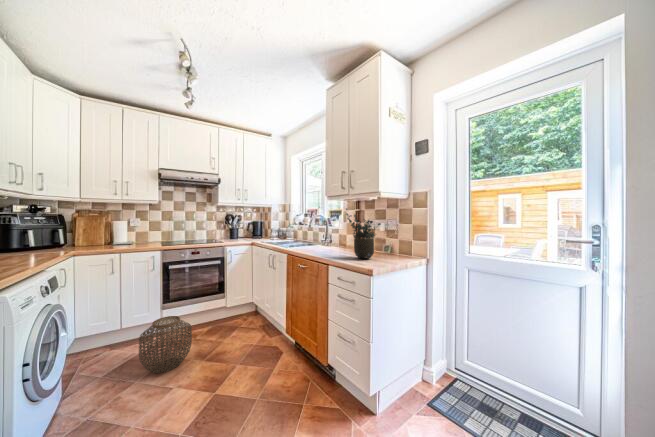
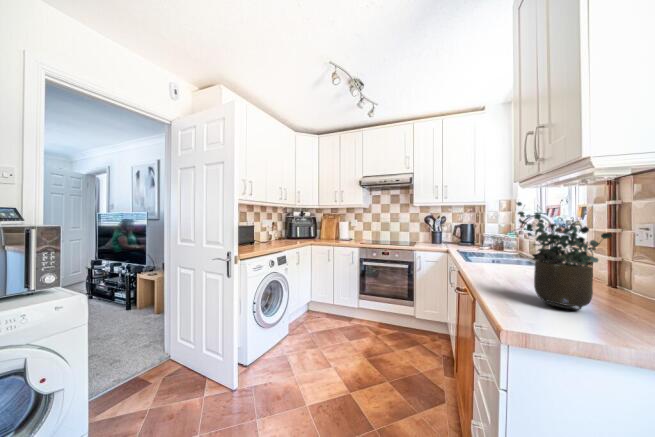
woven basket: present [139,316,192,373] -> none [323,305,362,353]

